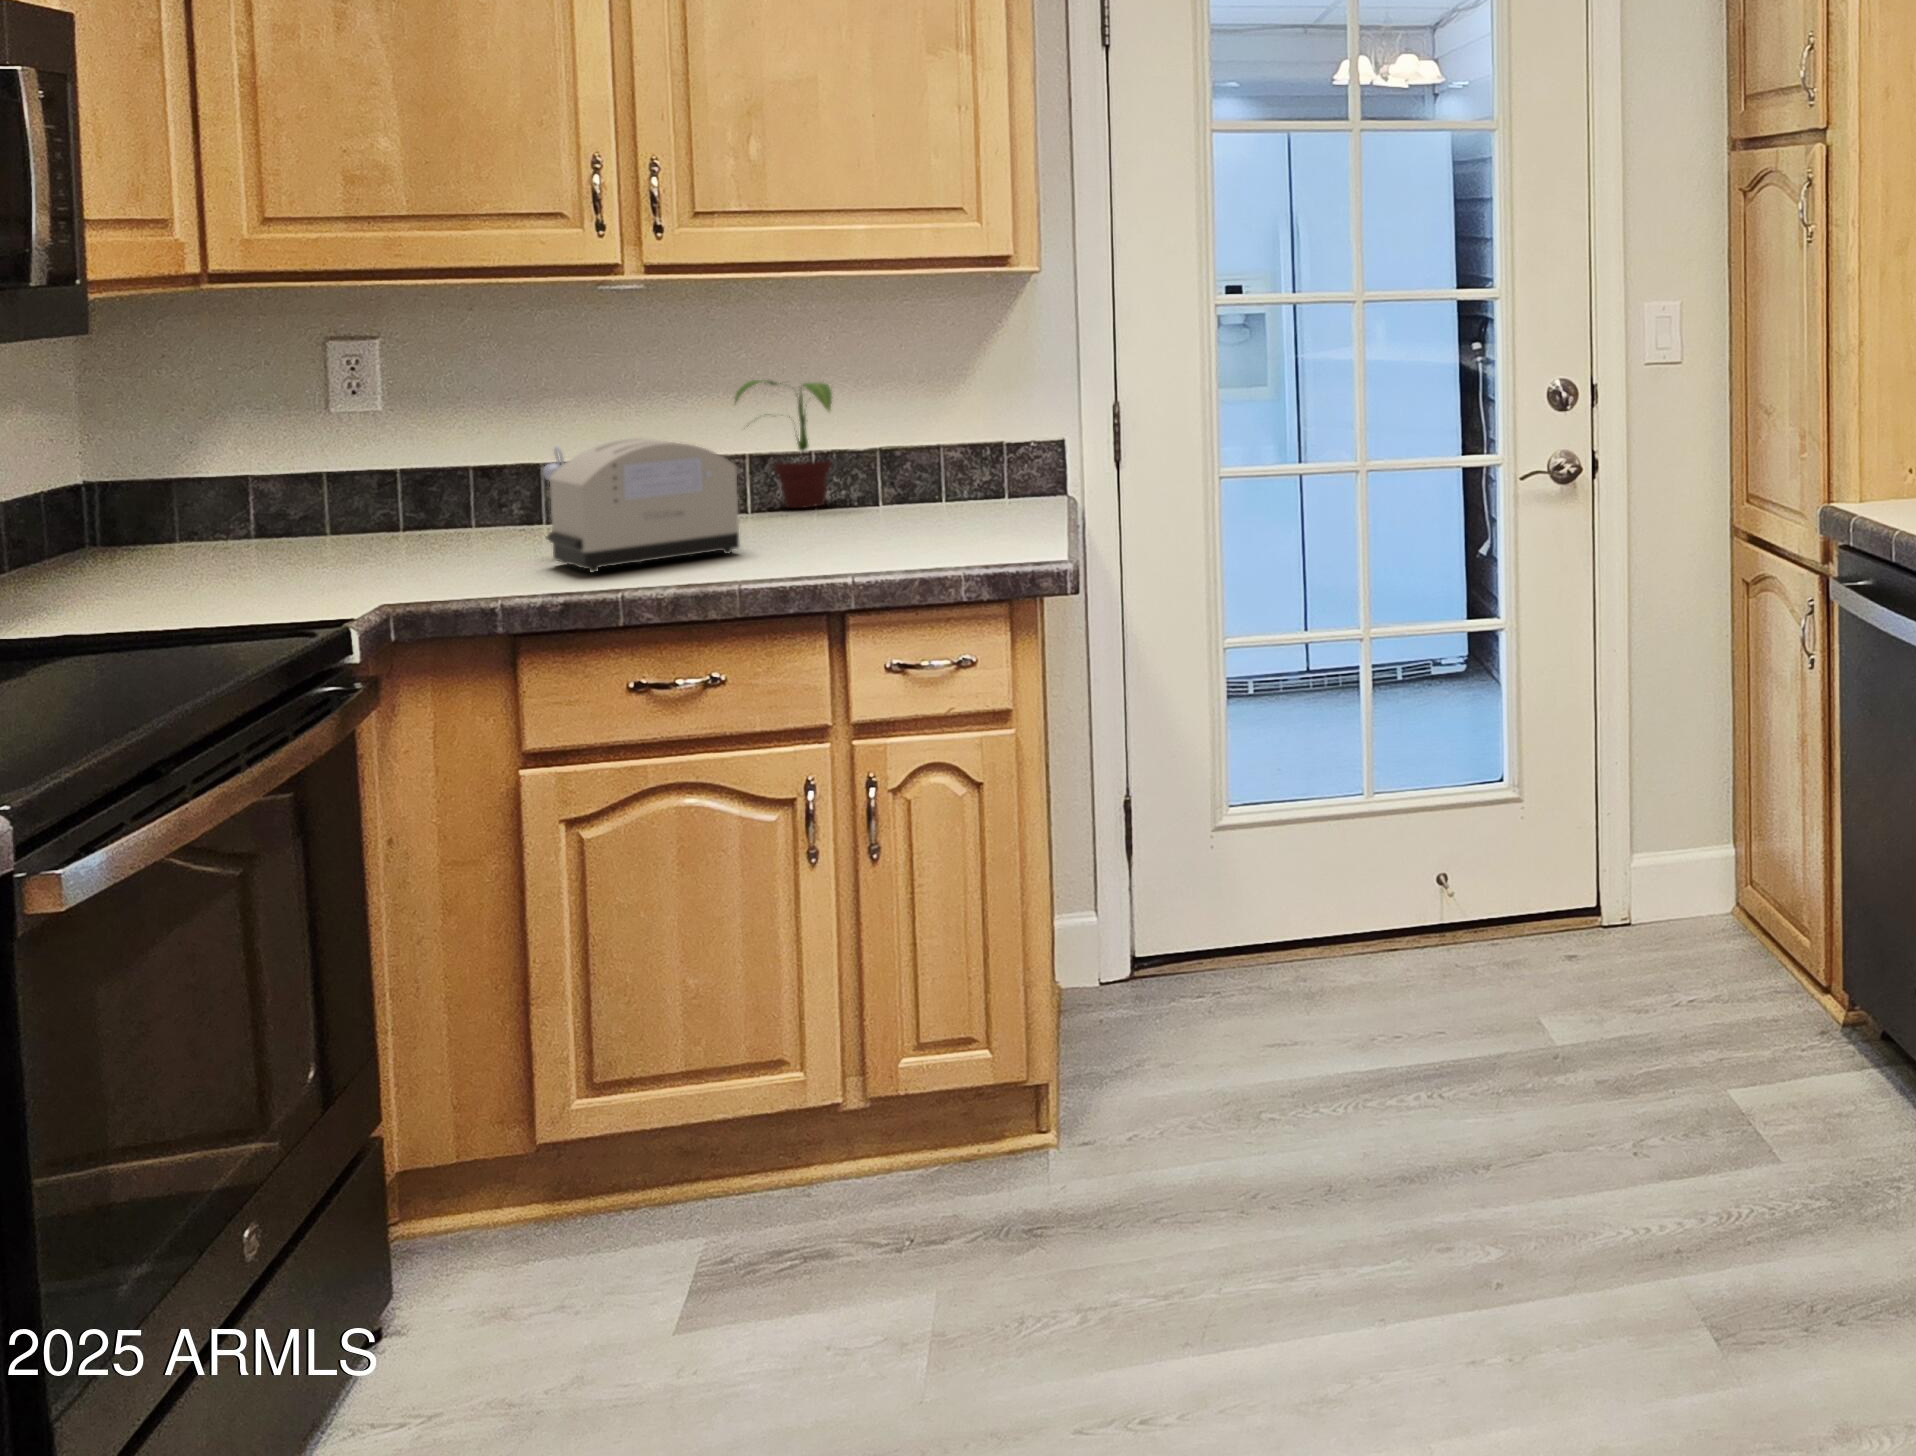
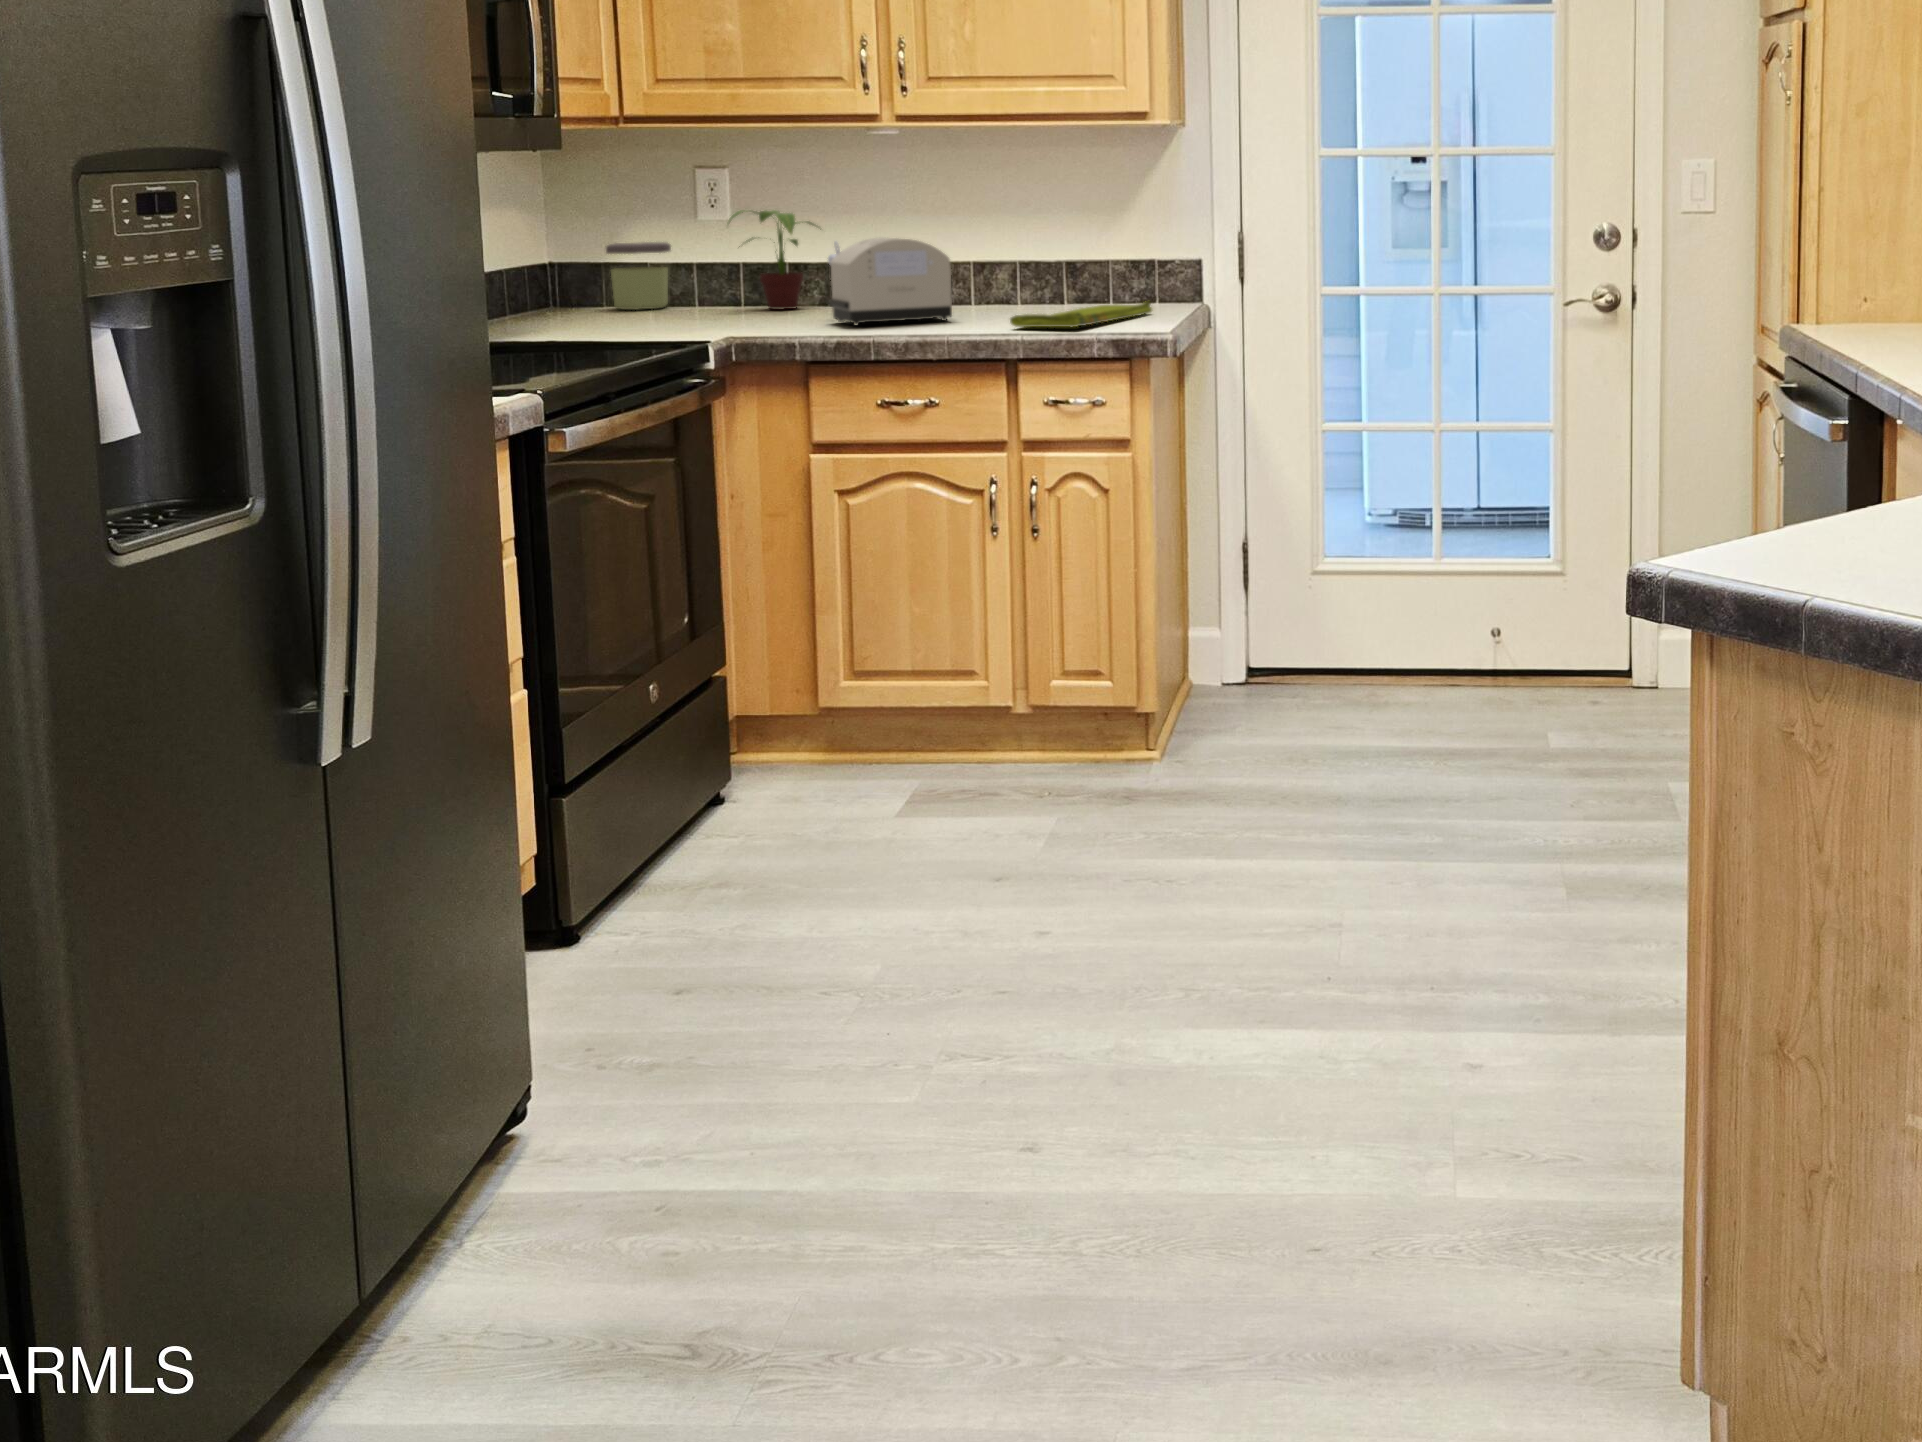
potted plant: present [735,380,832,508] -> present [729,210,821,309]
jar: none [173,446,284,549] -> present [606,242,671,310]
dish towel: none [835,507,1024,565] -> present [1010,301,1152,327]

